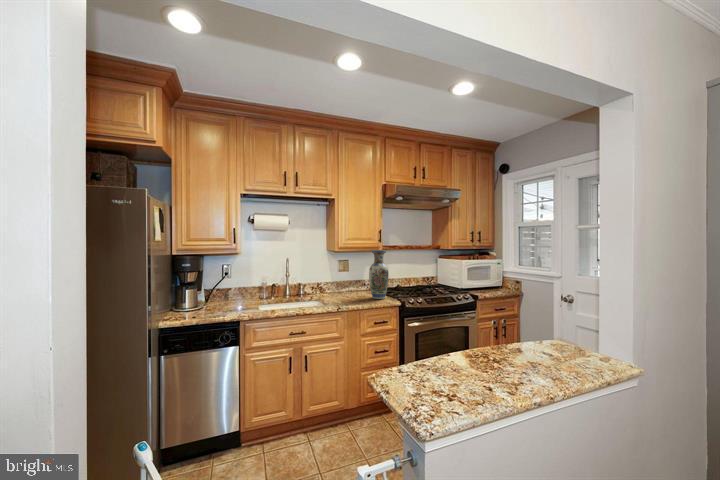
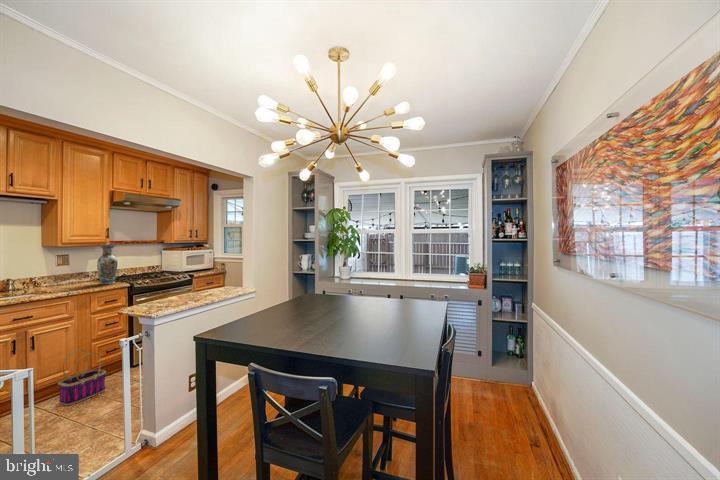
basket: none [326,381,372,455] -> present [58,350,106,405]

